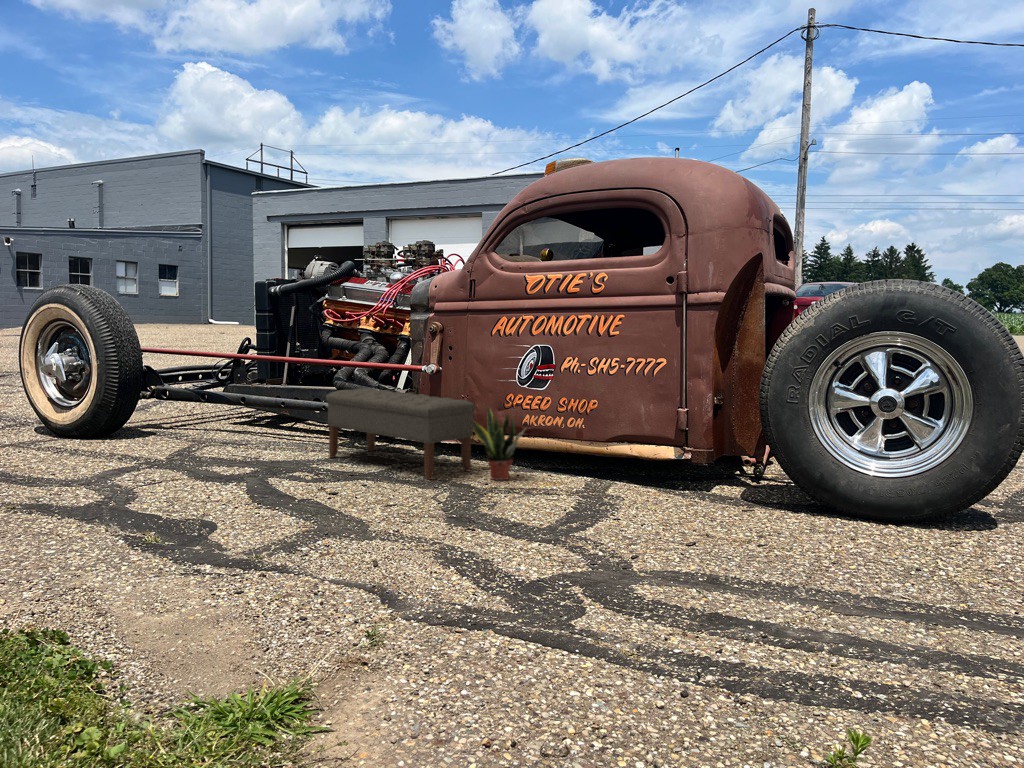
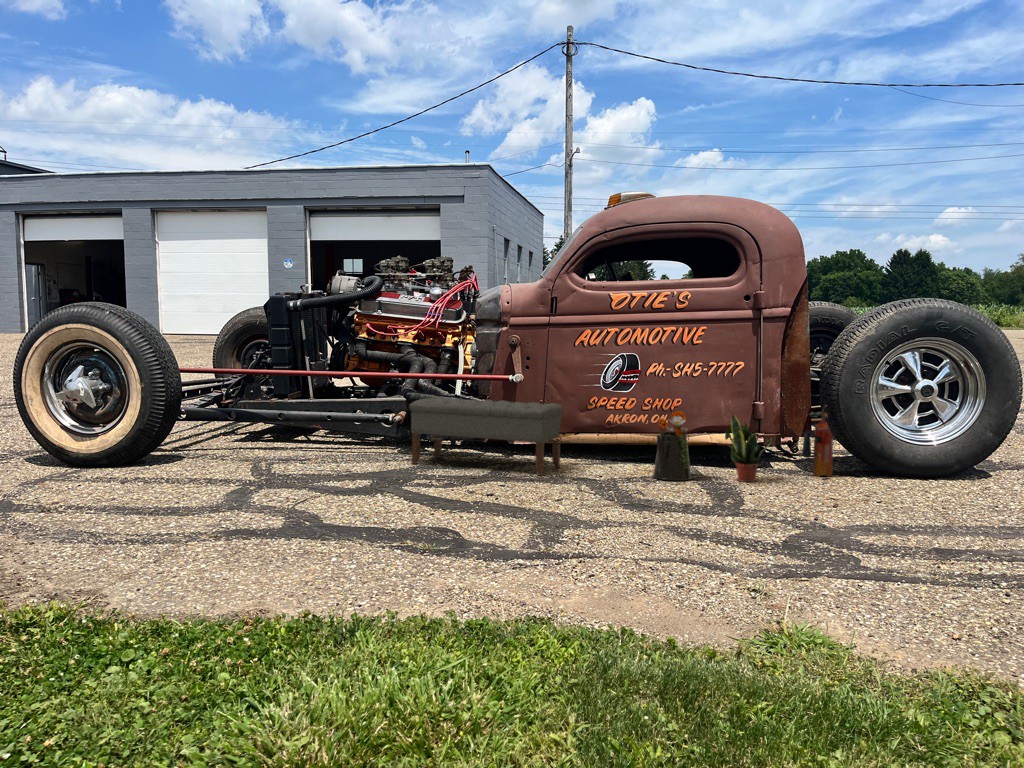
potted plant: present [473,406,524,480] -> present [725,414,772,482]
watering can: none [540,413,596,497] -> present [652,411,692,481]
fire extinguisher: none [741,415,779,505] -> present [802,405,833,477]

